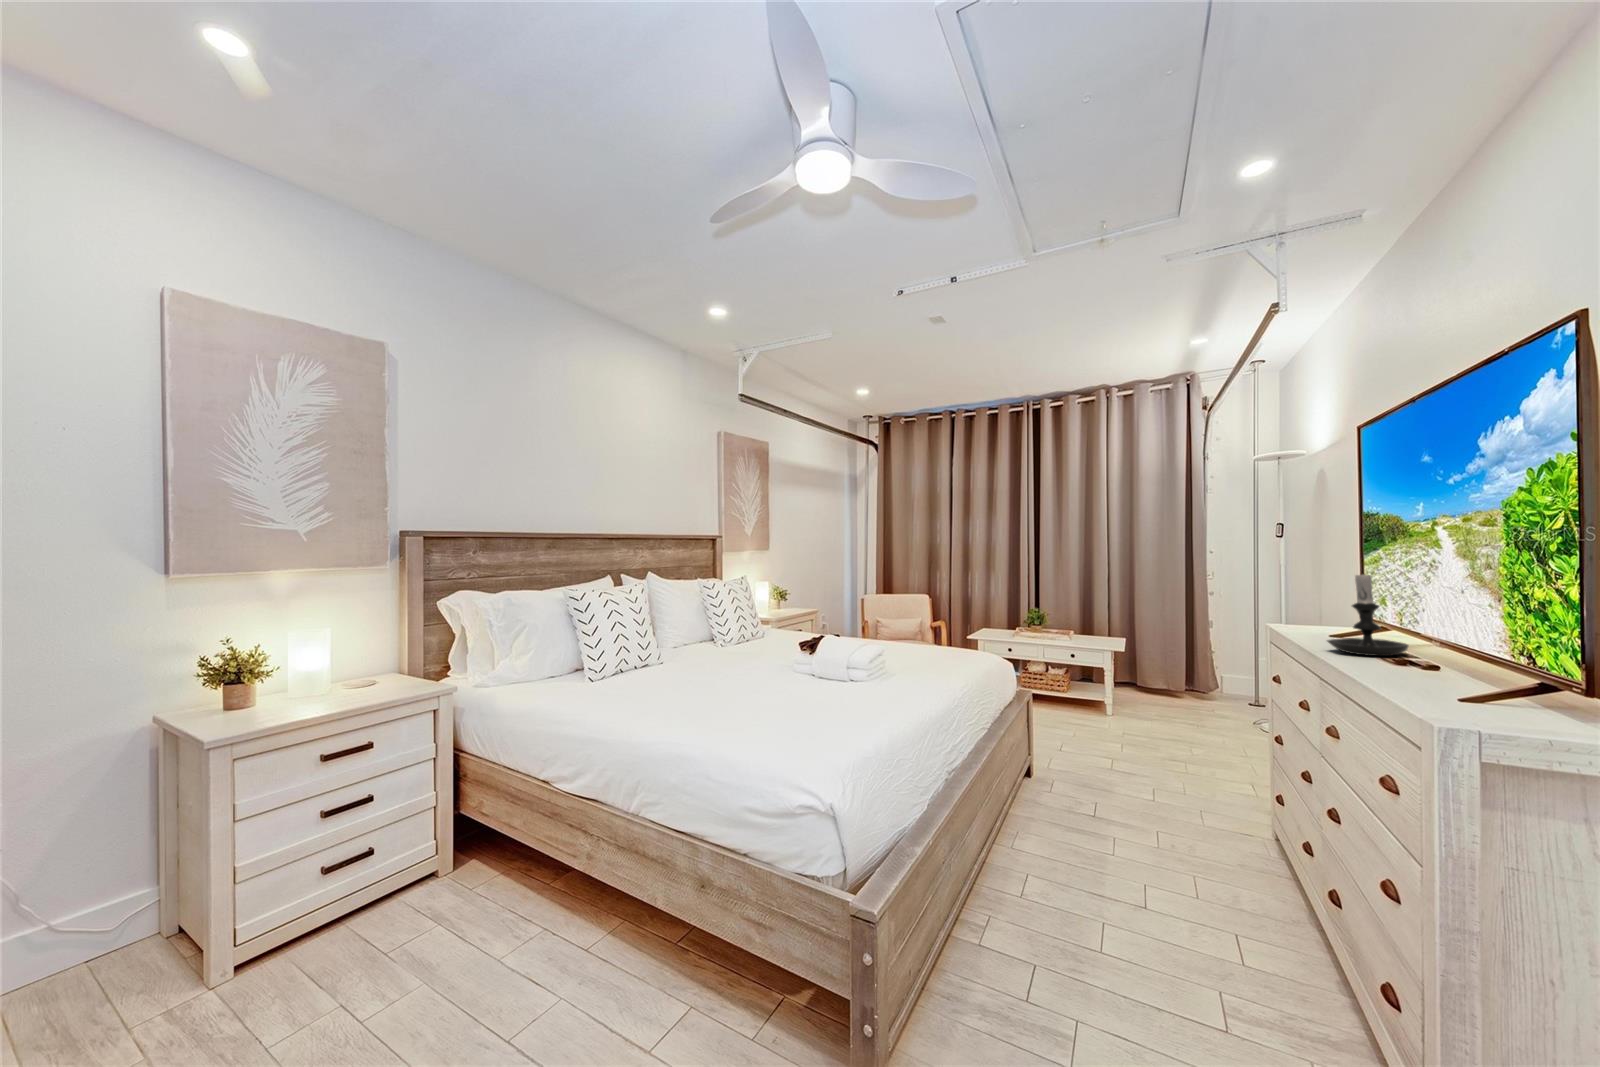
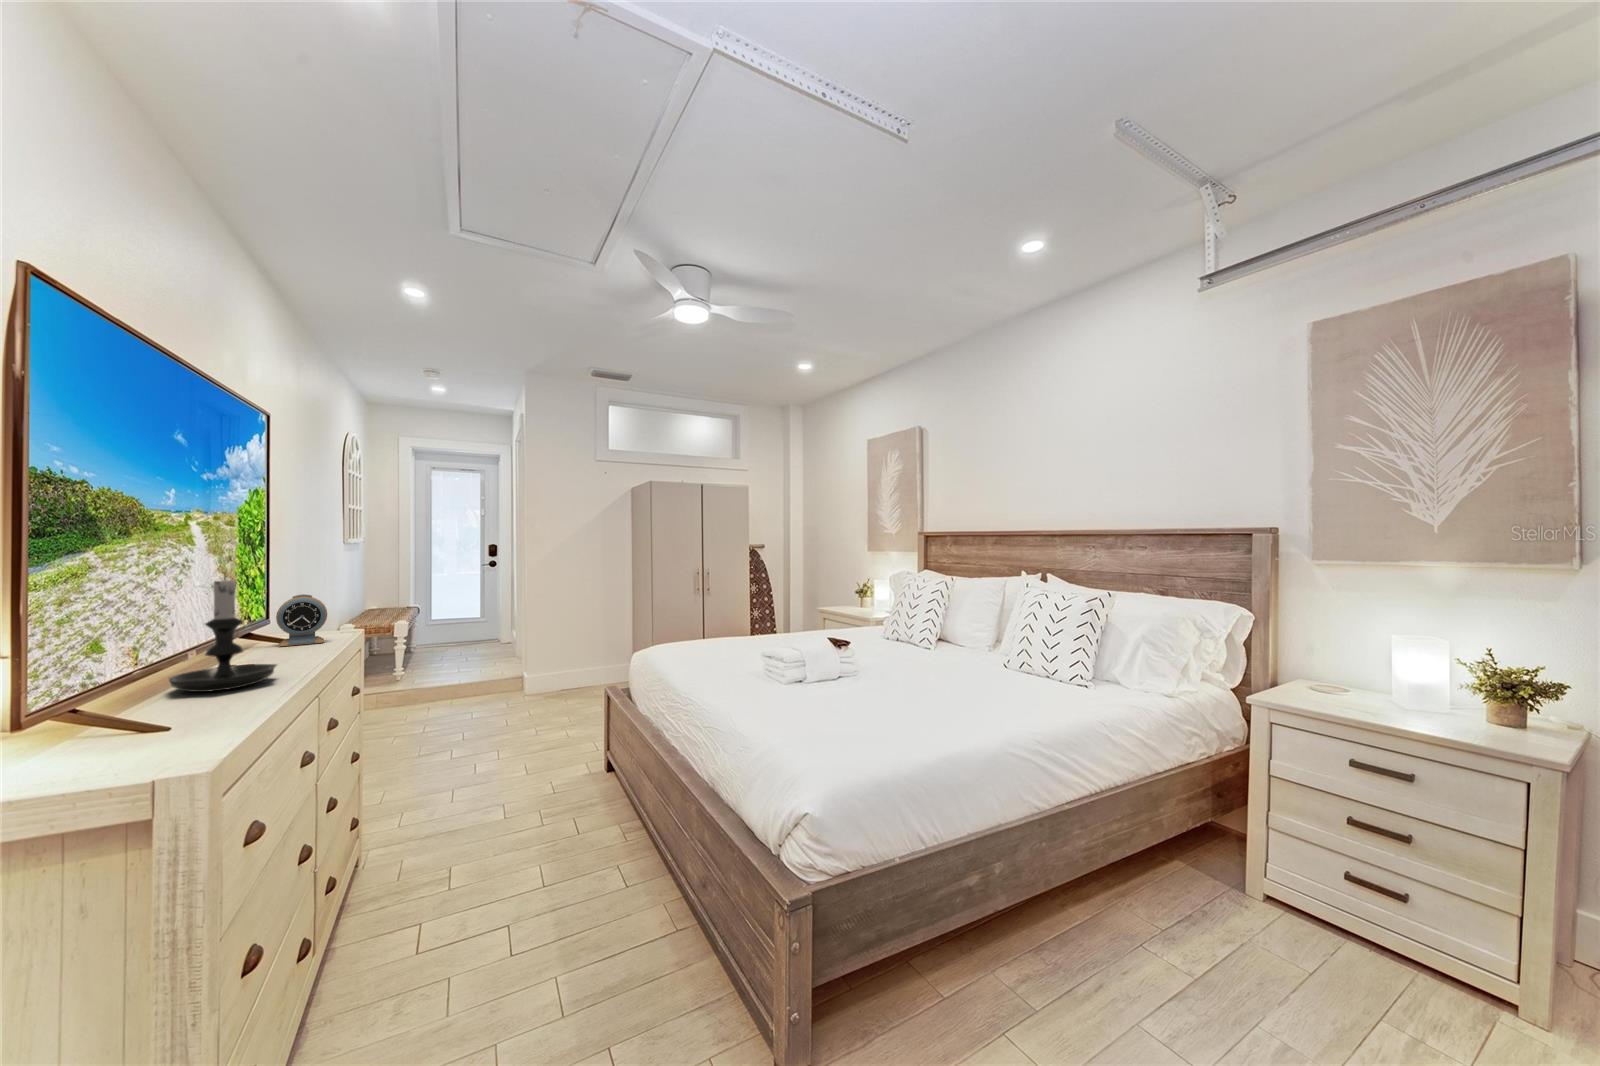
alarm clock: none [1420,625,1514,701] -> present [276,594,327,646]

